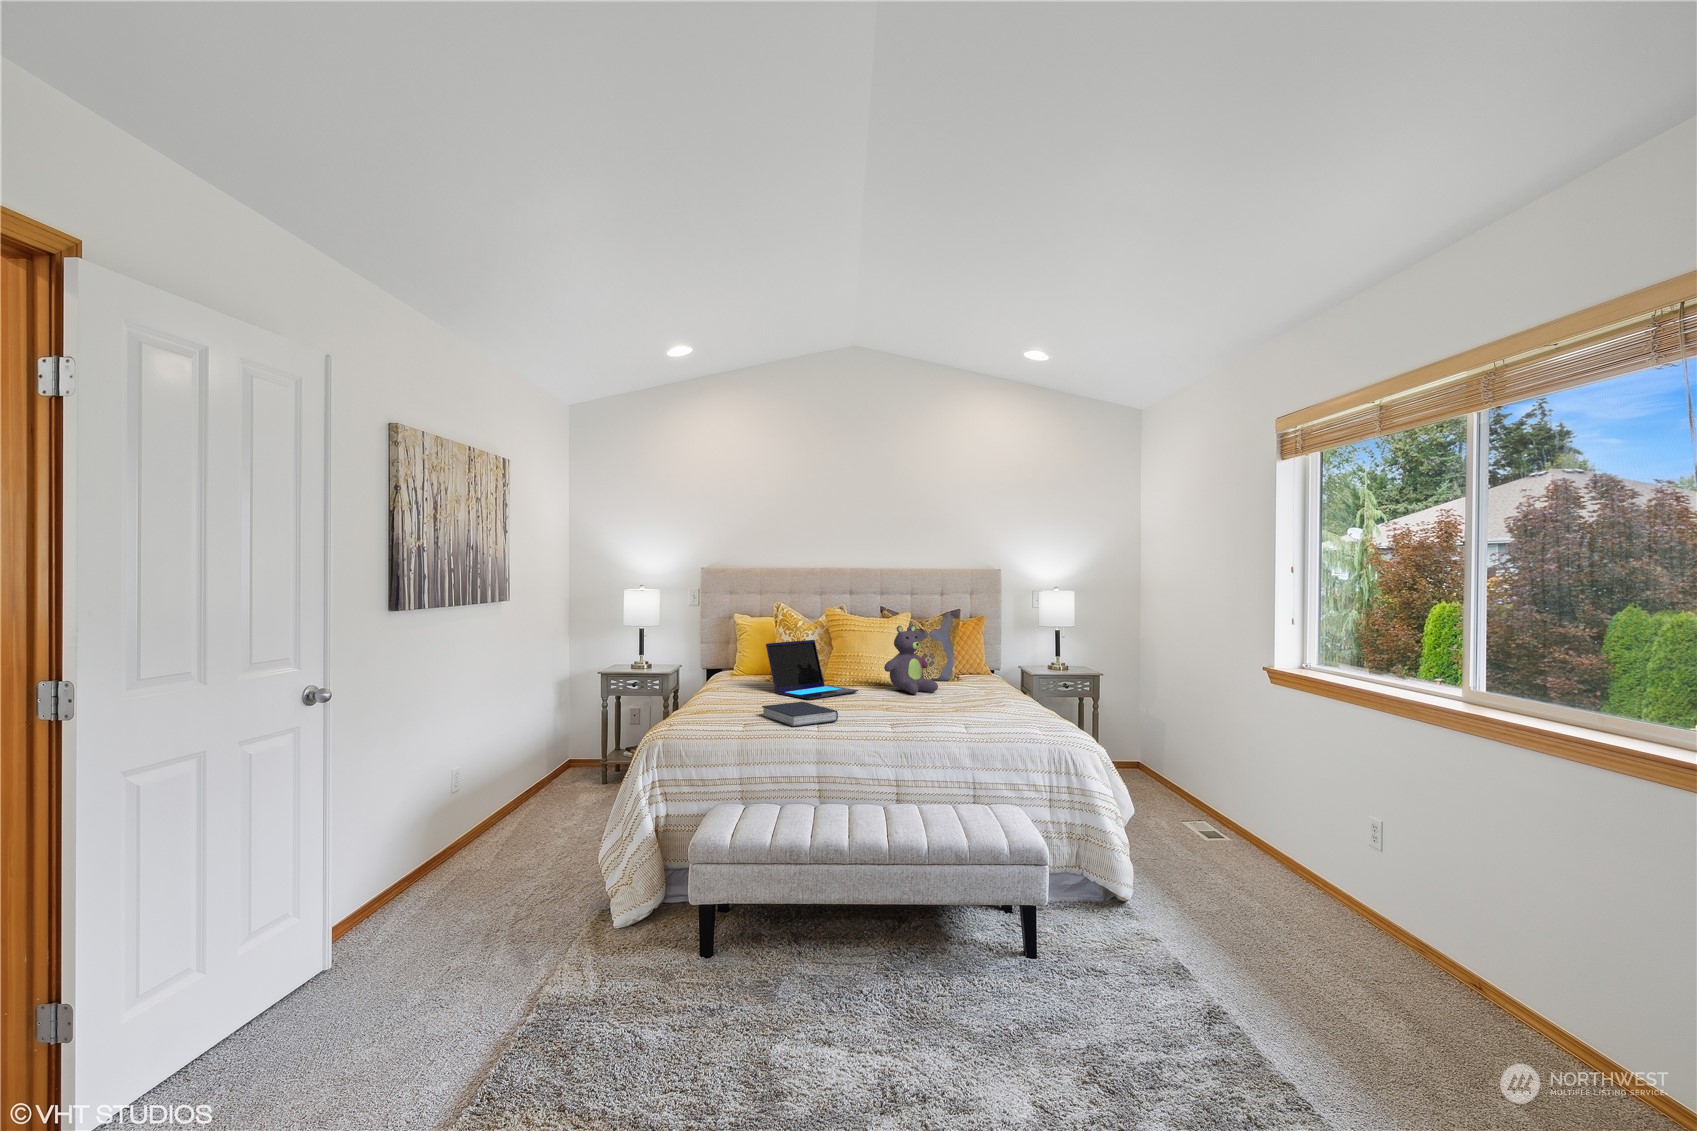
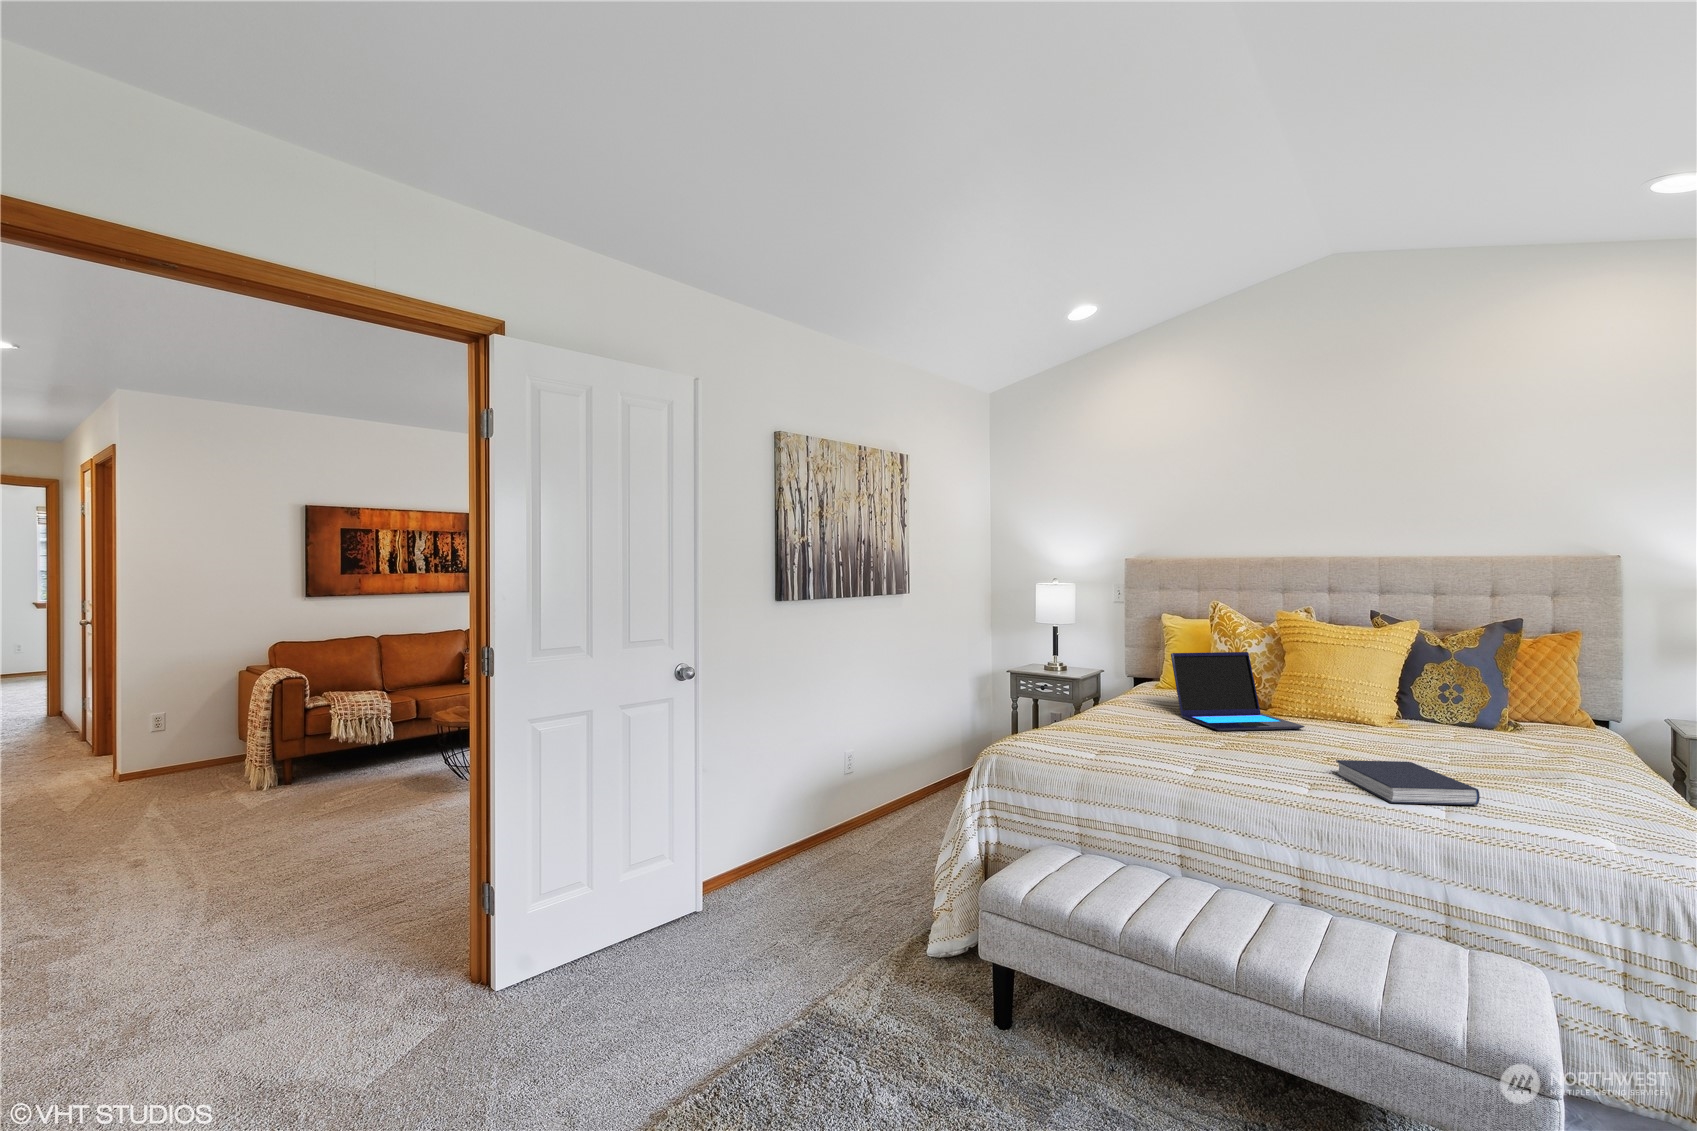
stuffed bear: present [884,625,938,694] -> none [1350,640,1447,743]
book: present [762,702,838,727] -> present [1336,760,1480,805]

